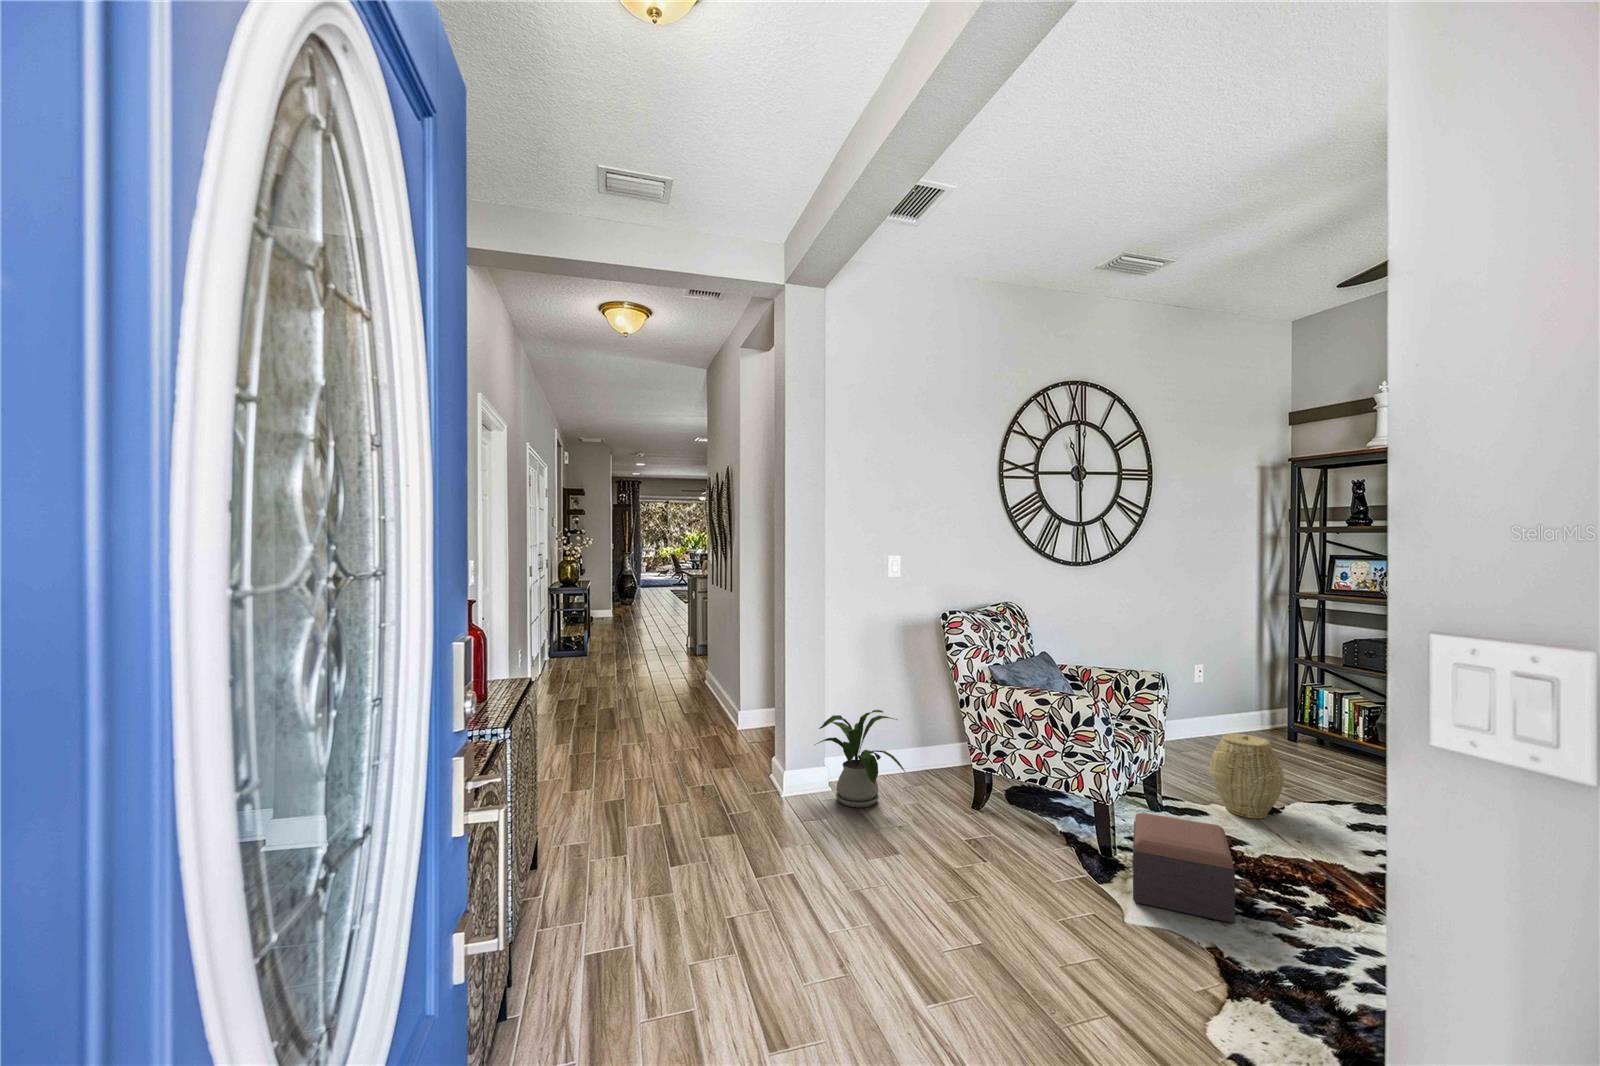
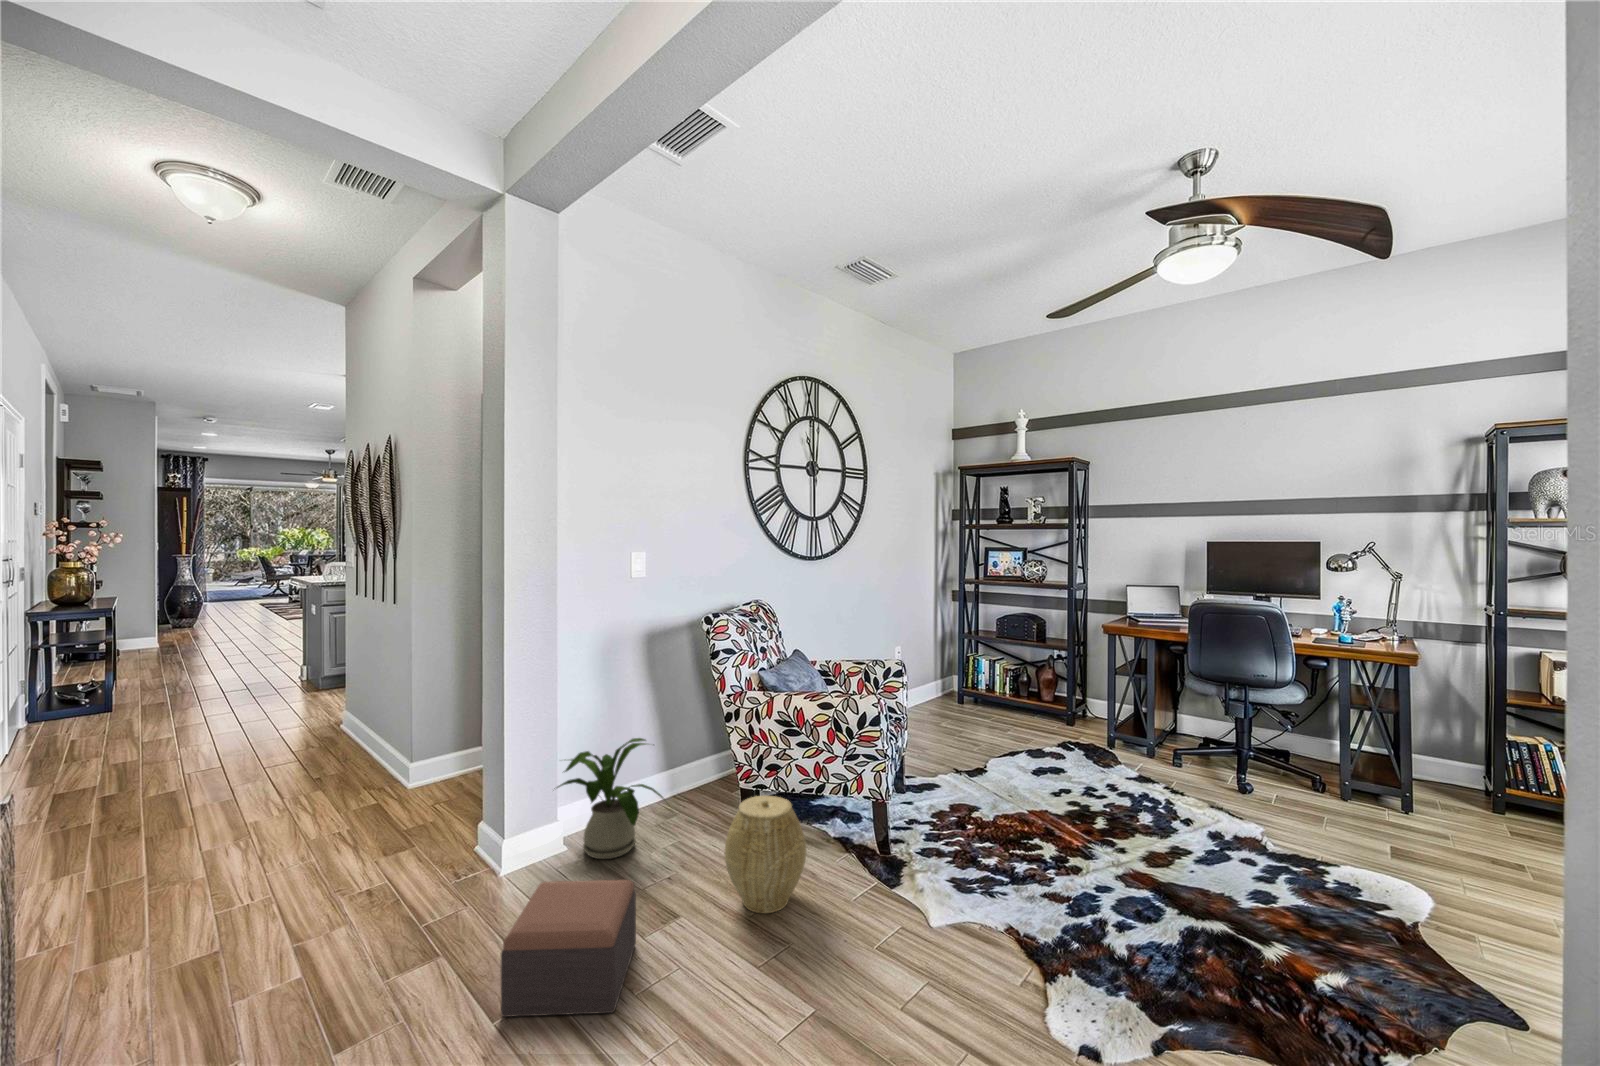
woven basket: present [1210,733,1284,818] -> present [725,796,806,913]
footstool: present [1133,813,1235,923] -> present [501,880,636,1017]

